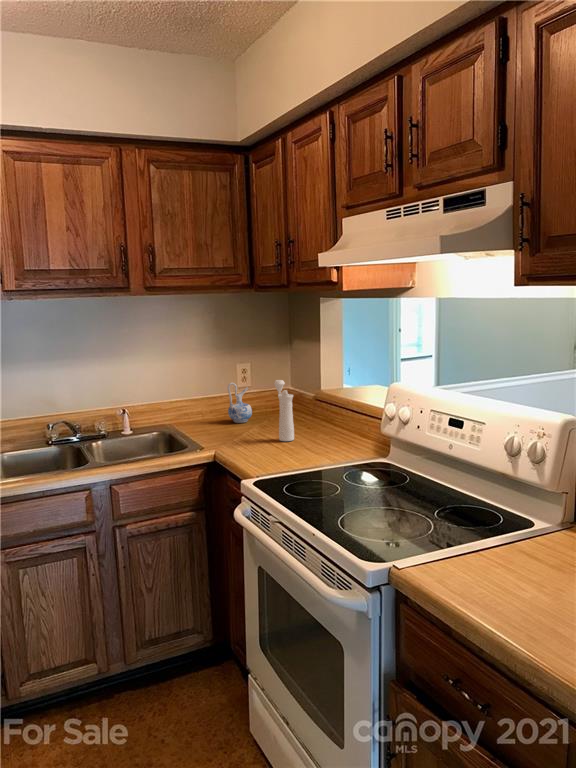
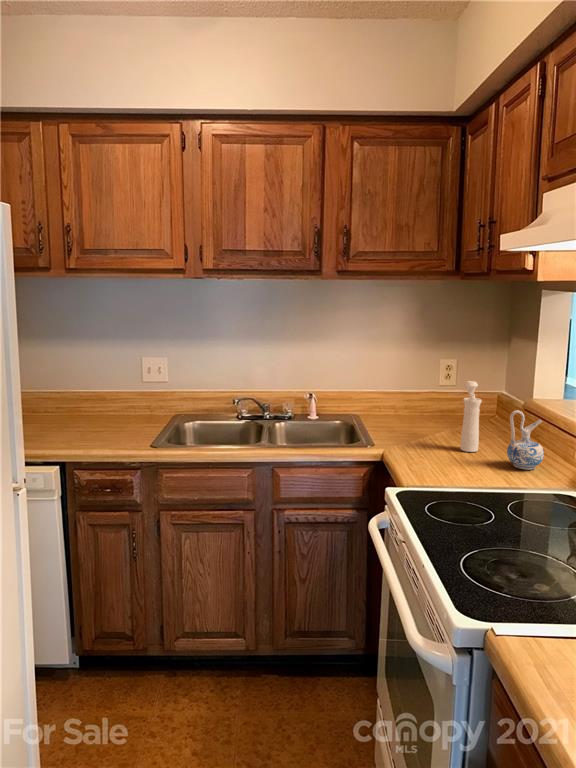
ceramic pitcher: present [228,383,252,423] -> present [507,410,544,470]

